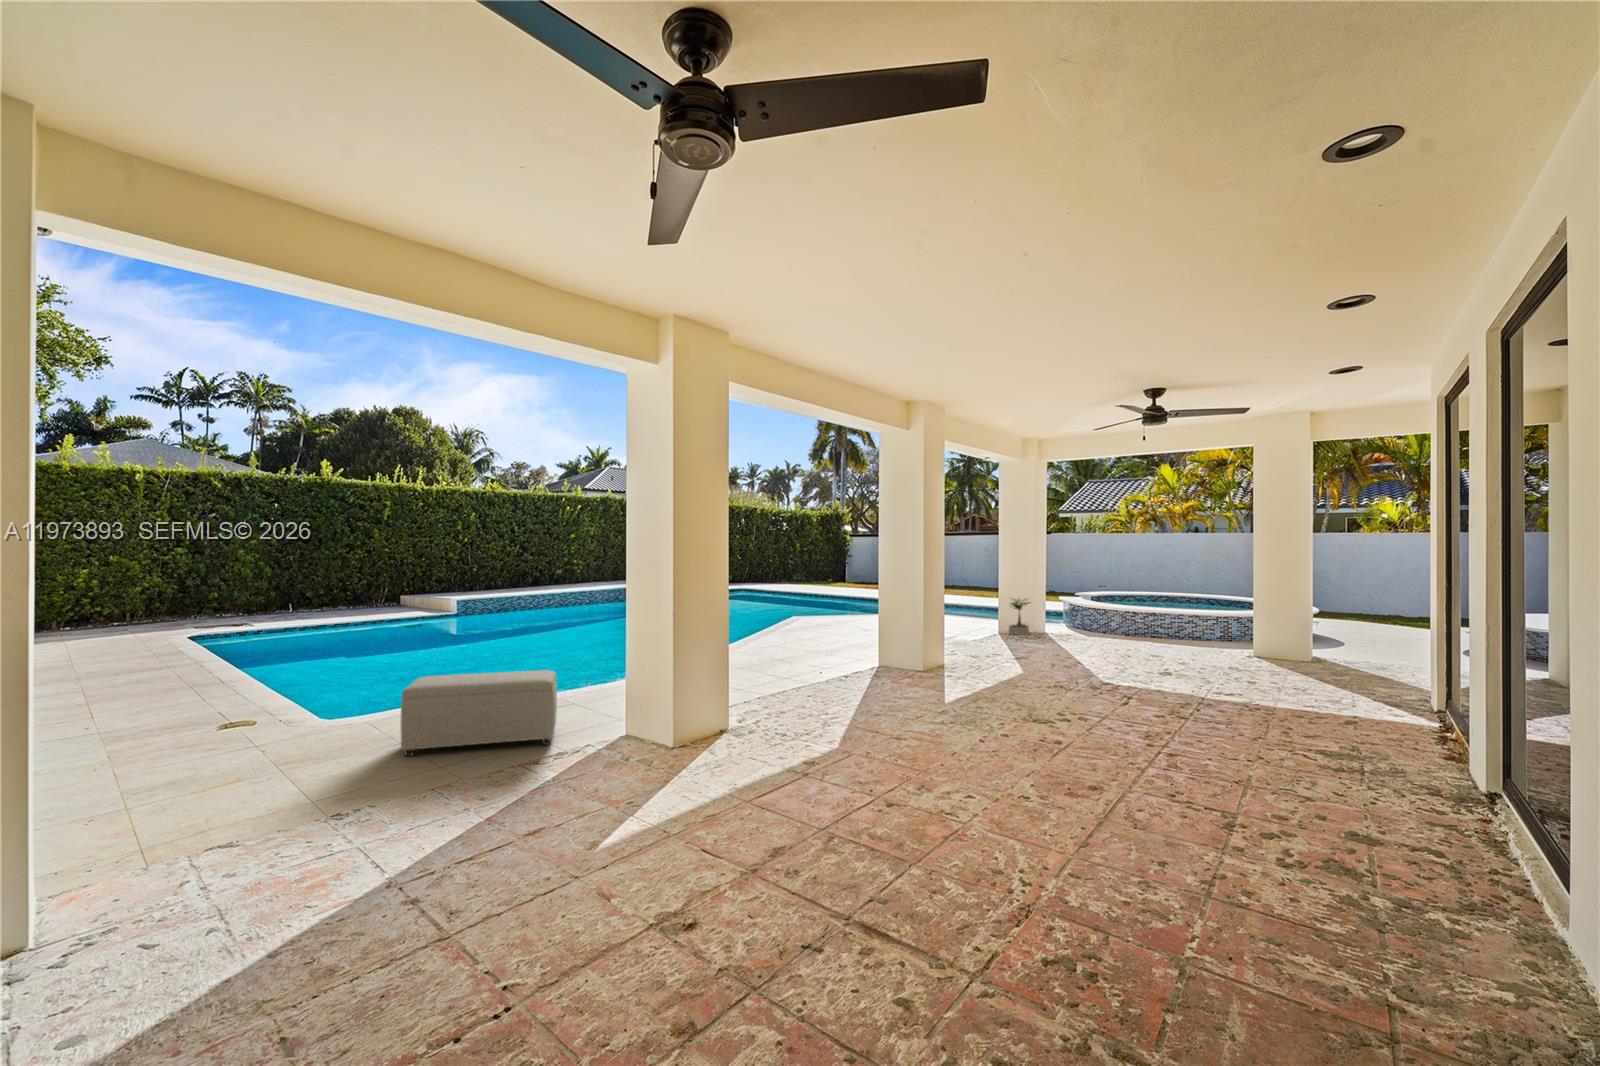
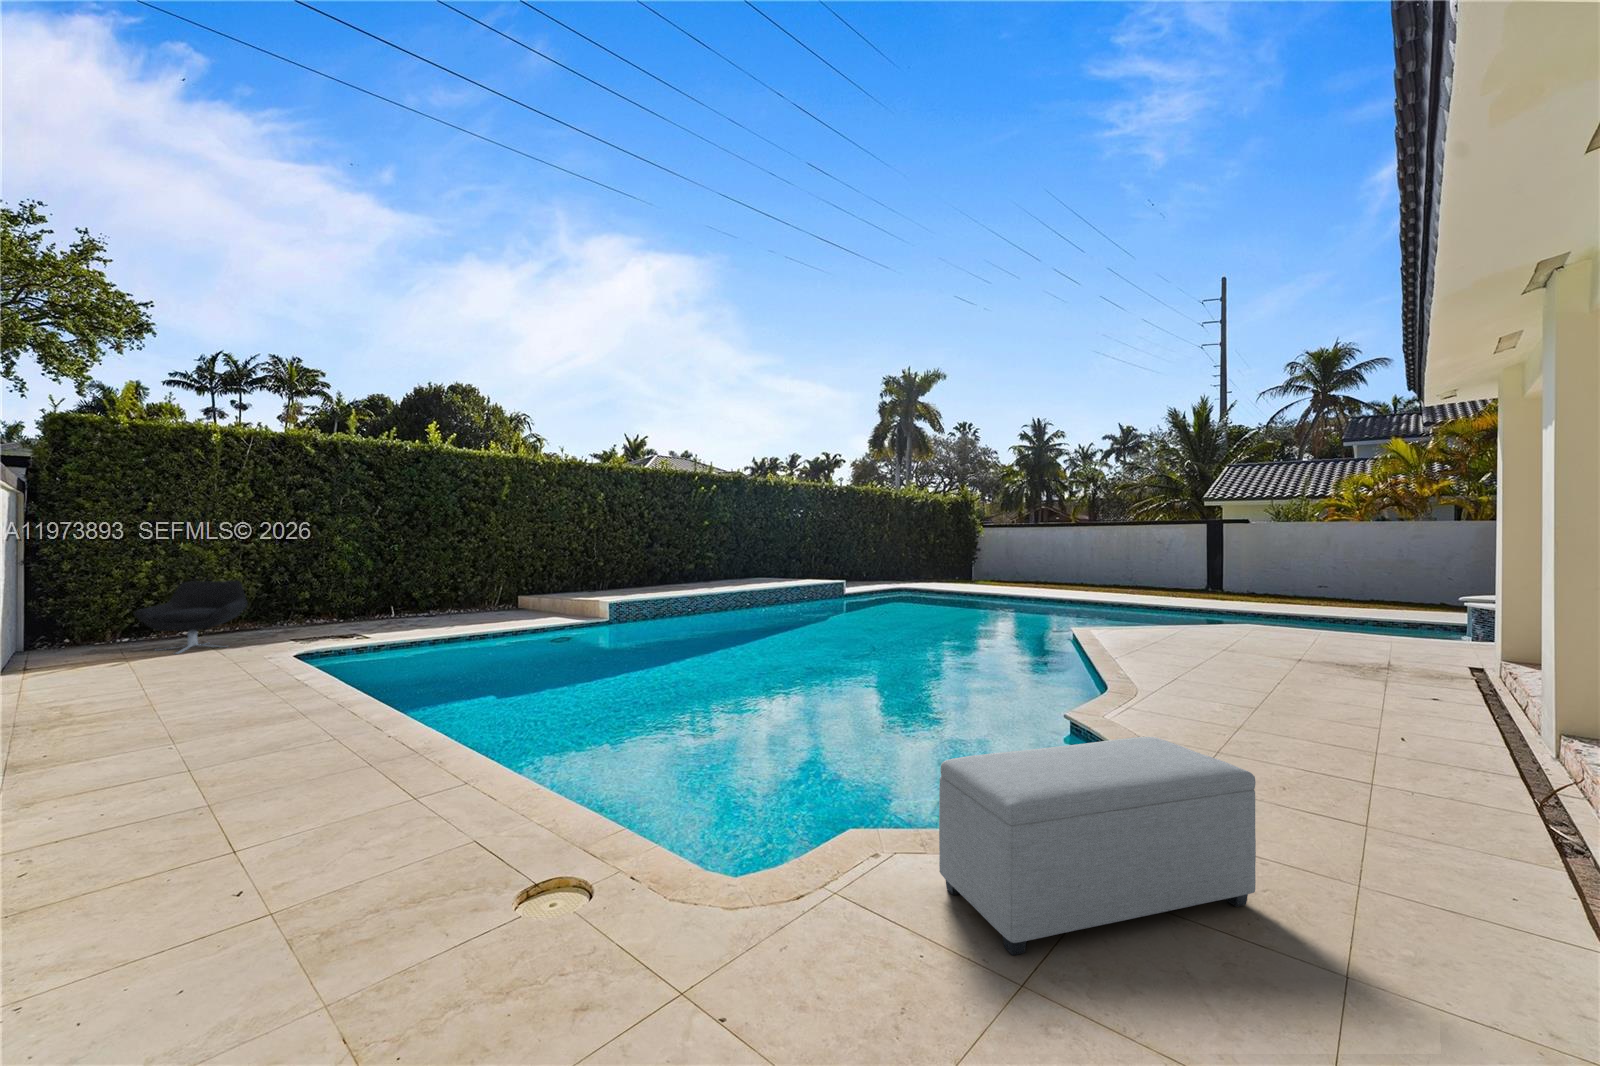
lounge chair: none [72,585,162,639] -> present [134,581,247,654]
potted plant: present [1009,599,1030,635] -> none [1346,593,1391,642]

